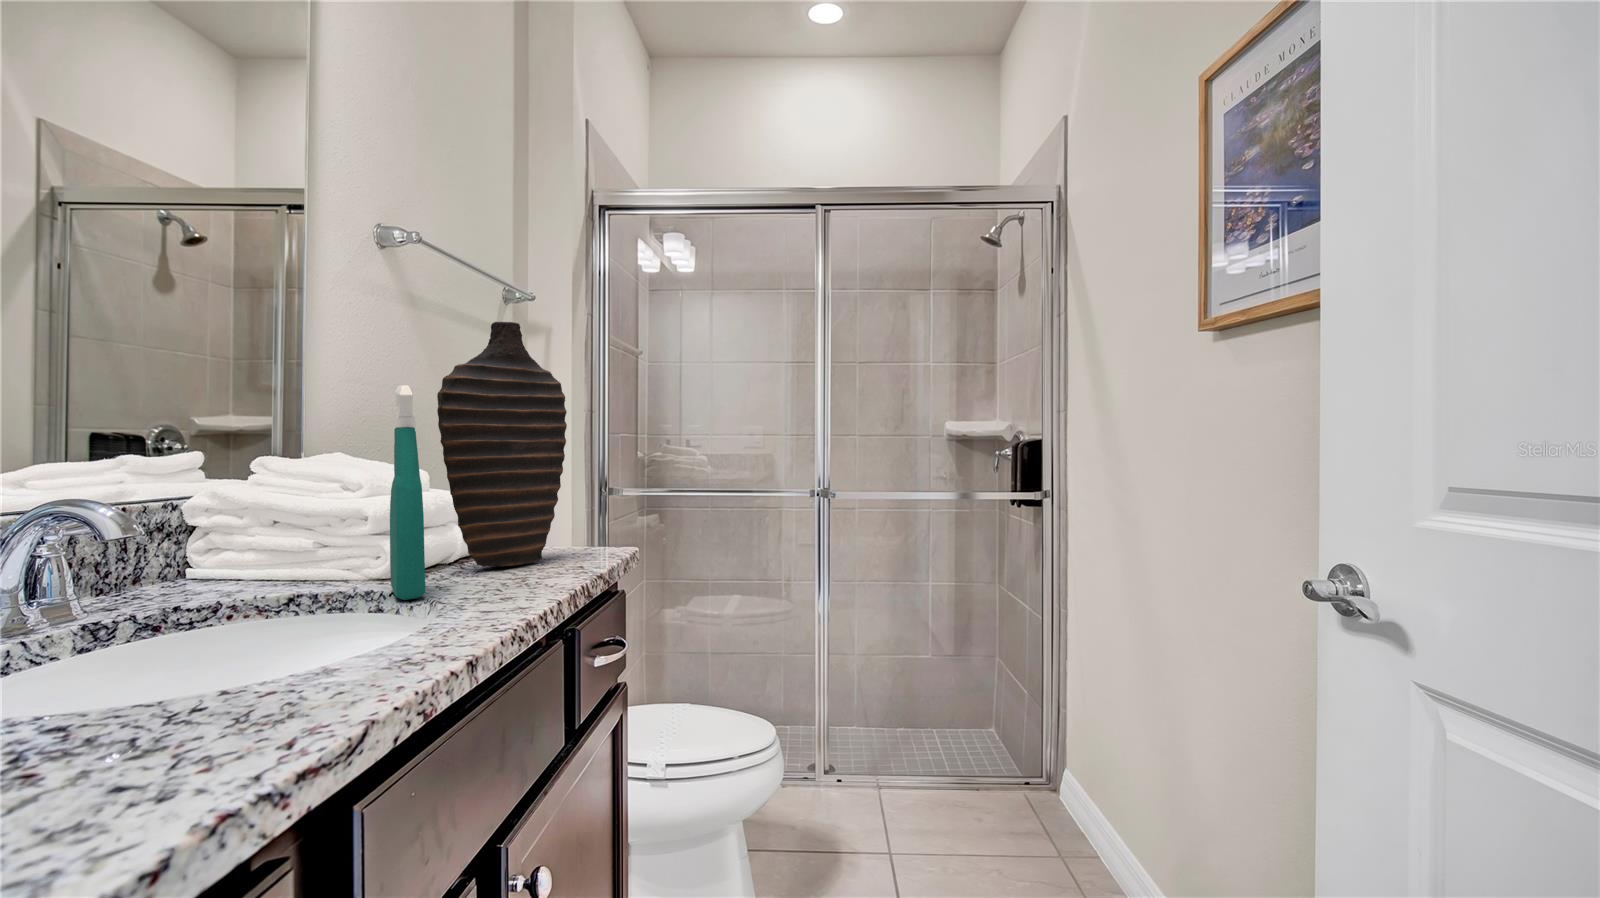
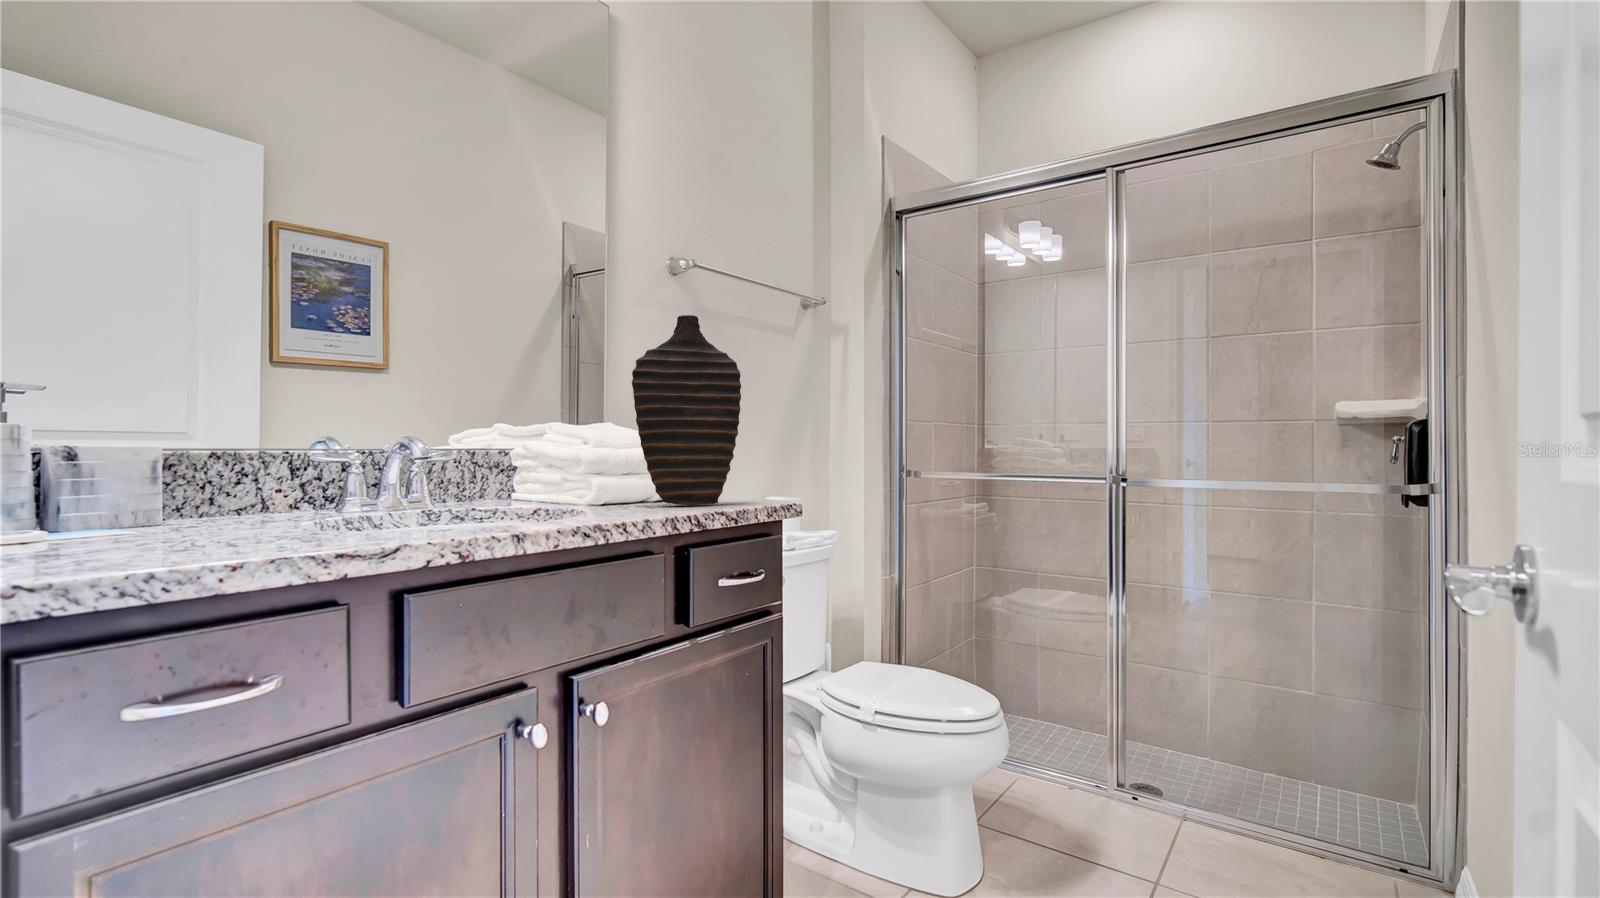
spray bottle: present [390,385,425,600] -> none [571,363,606,513]

